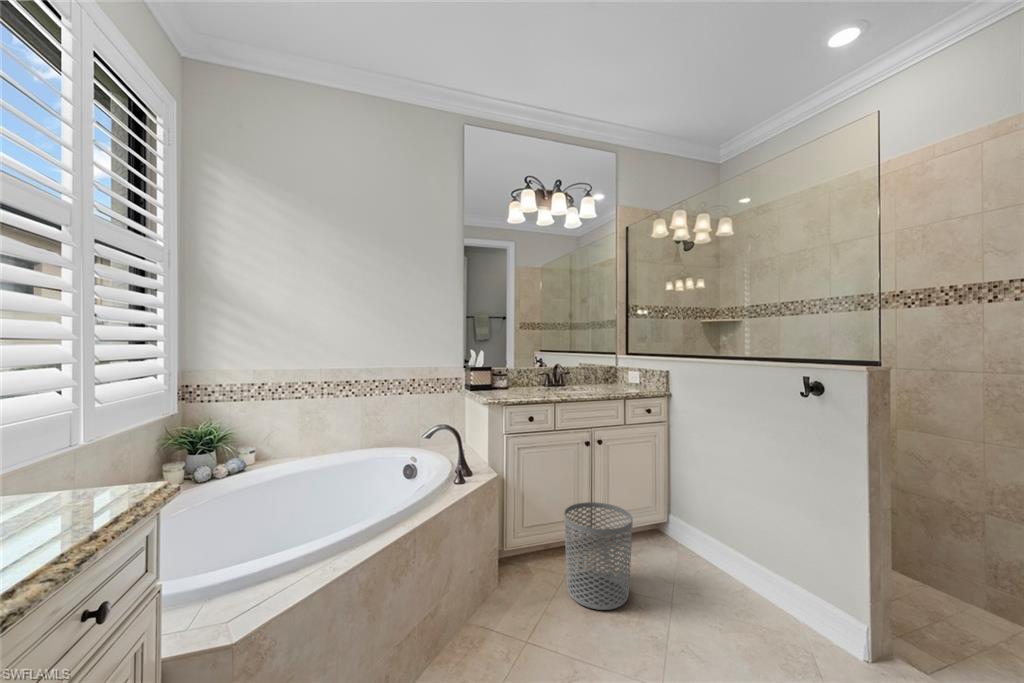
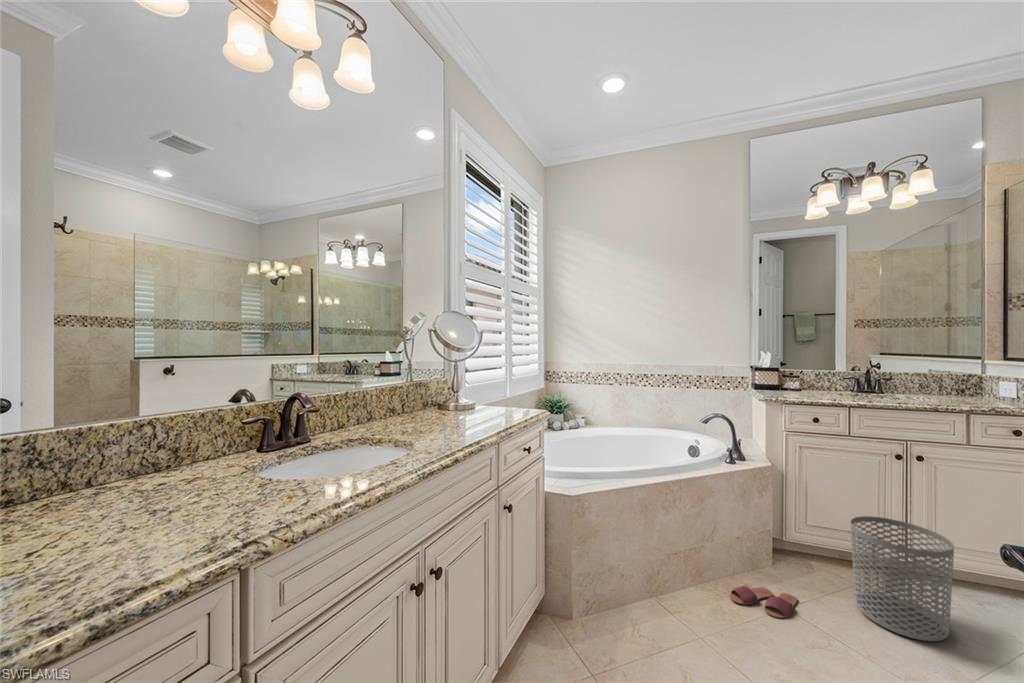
slippers: none [470,610,528,650] -> present [730,586,797,618]

